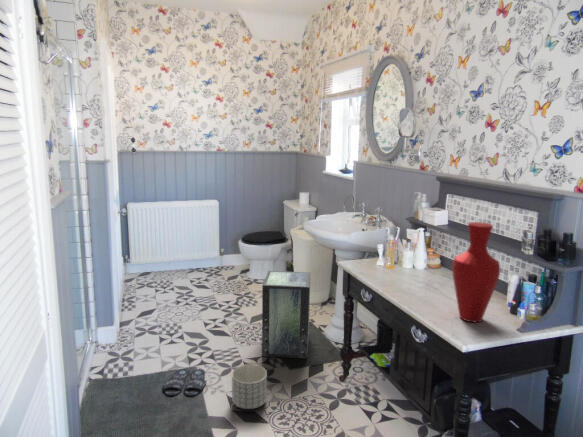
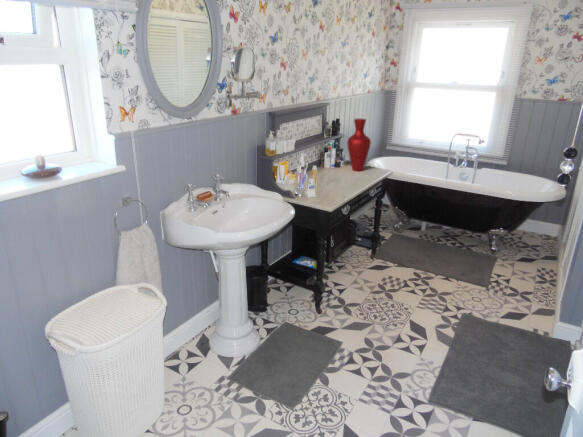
storage box: present [262,271,311,359] -> none [266,266,351,395]
planter: present [232,364,267,409] -> none [393,303,428,343]
slippers: present [163,369,207,396] -> none [424,367,482,408]

